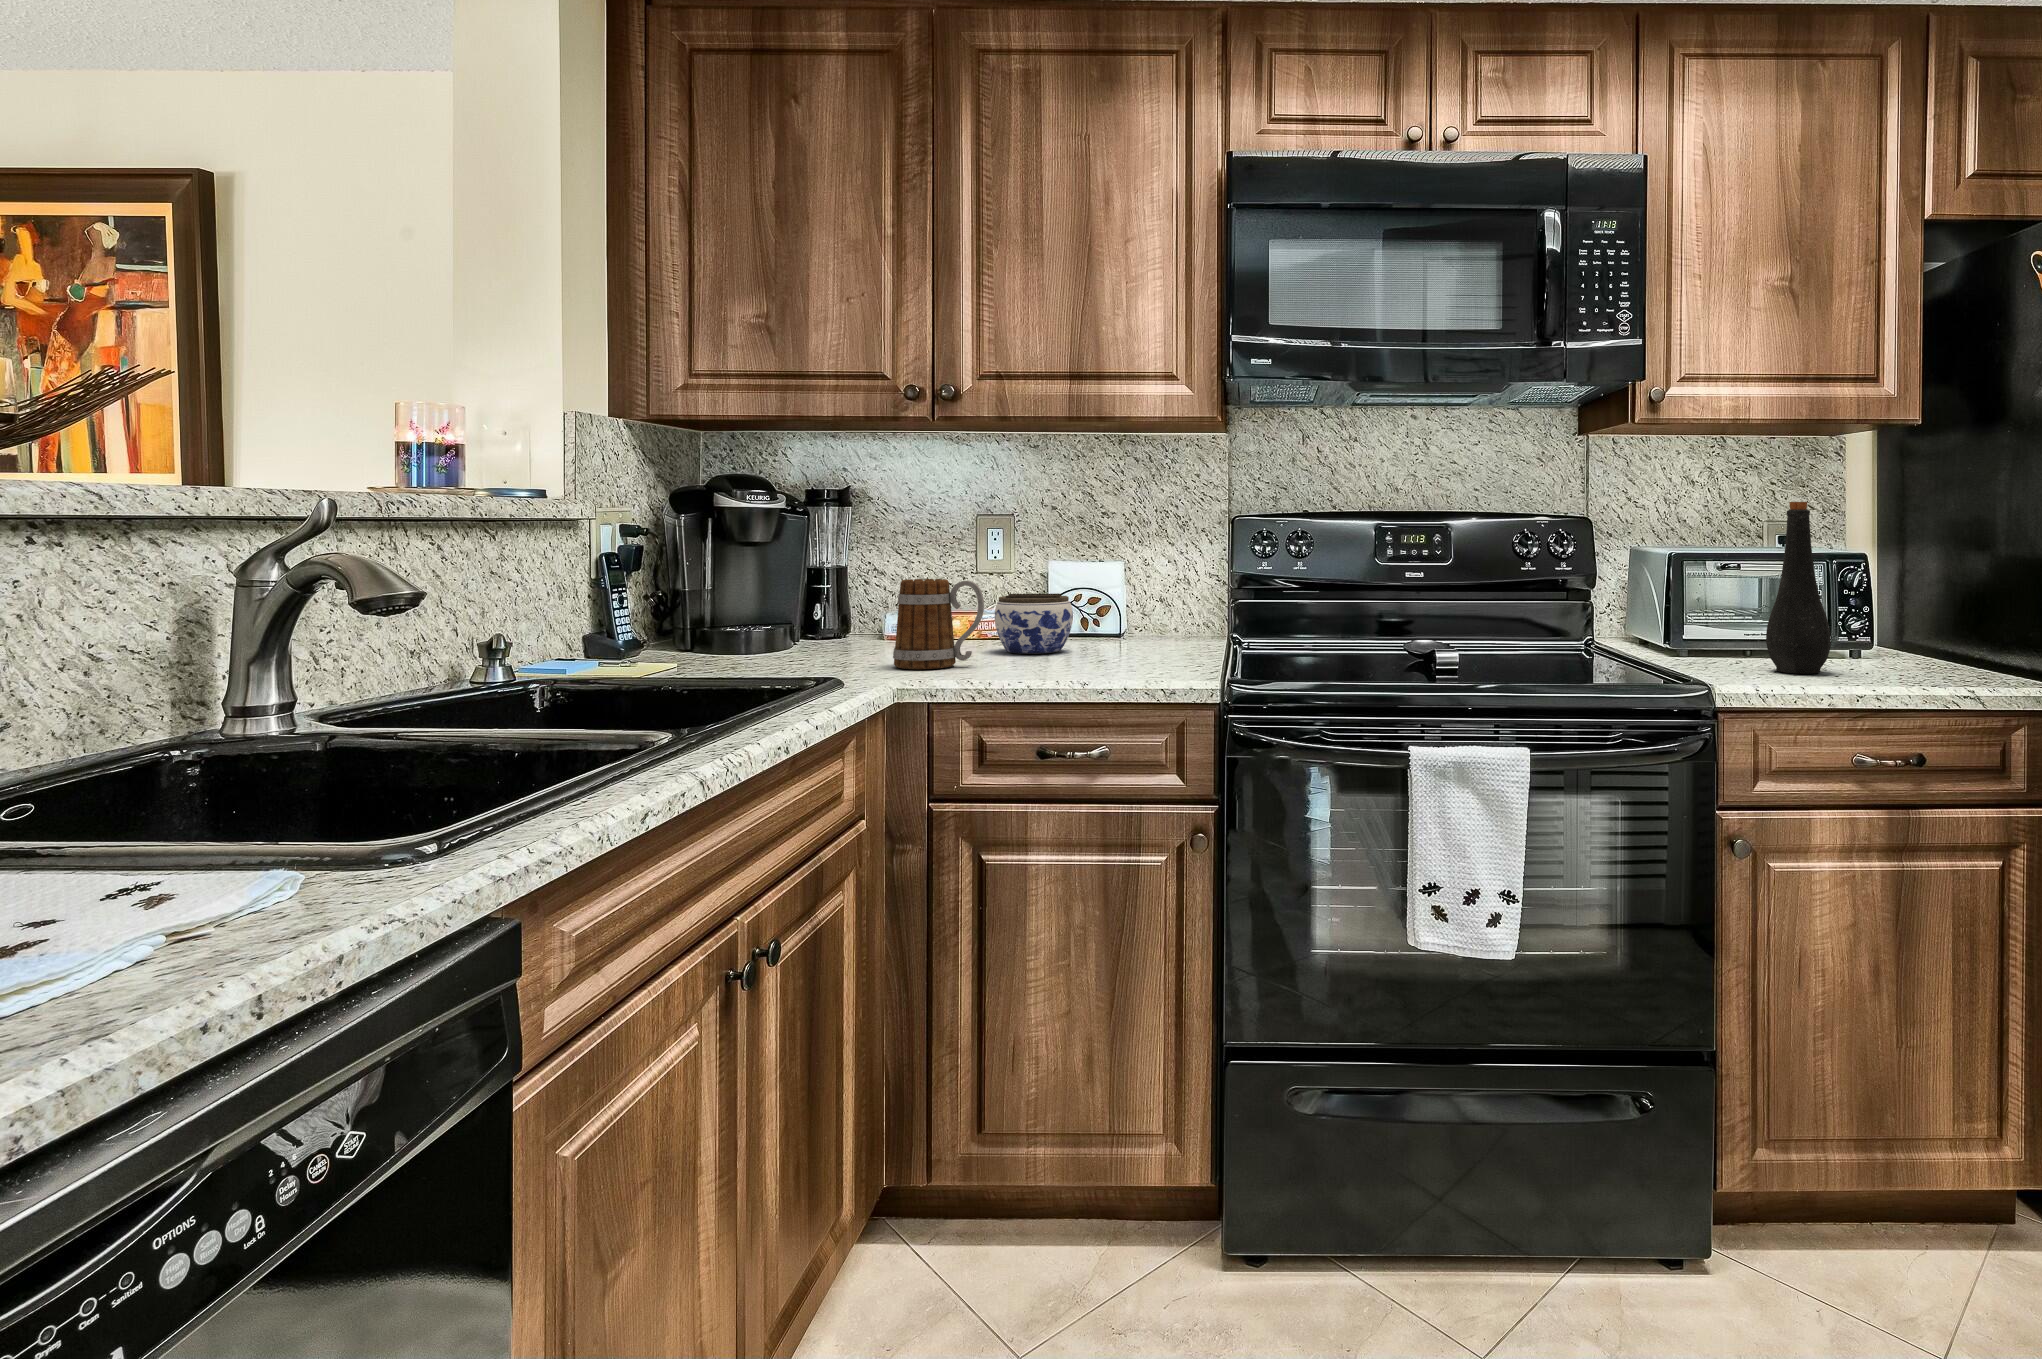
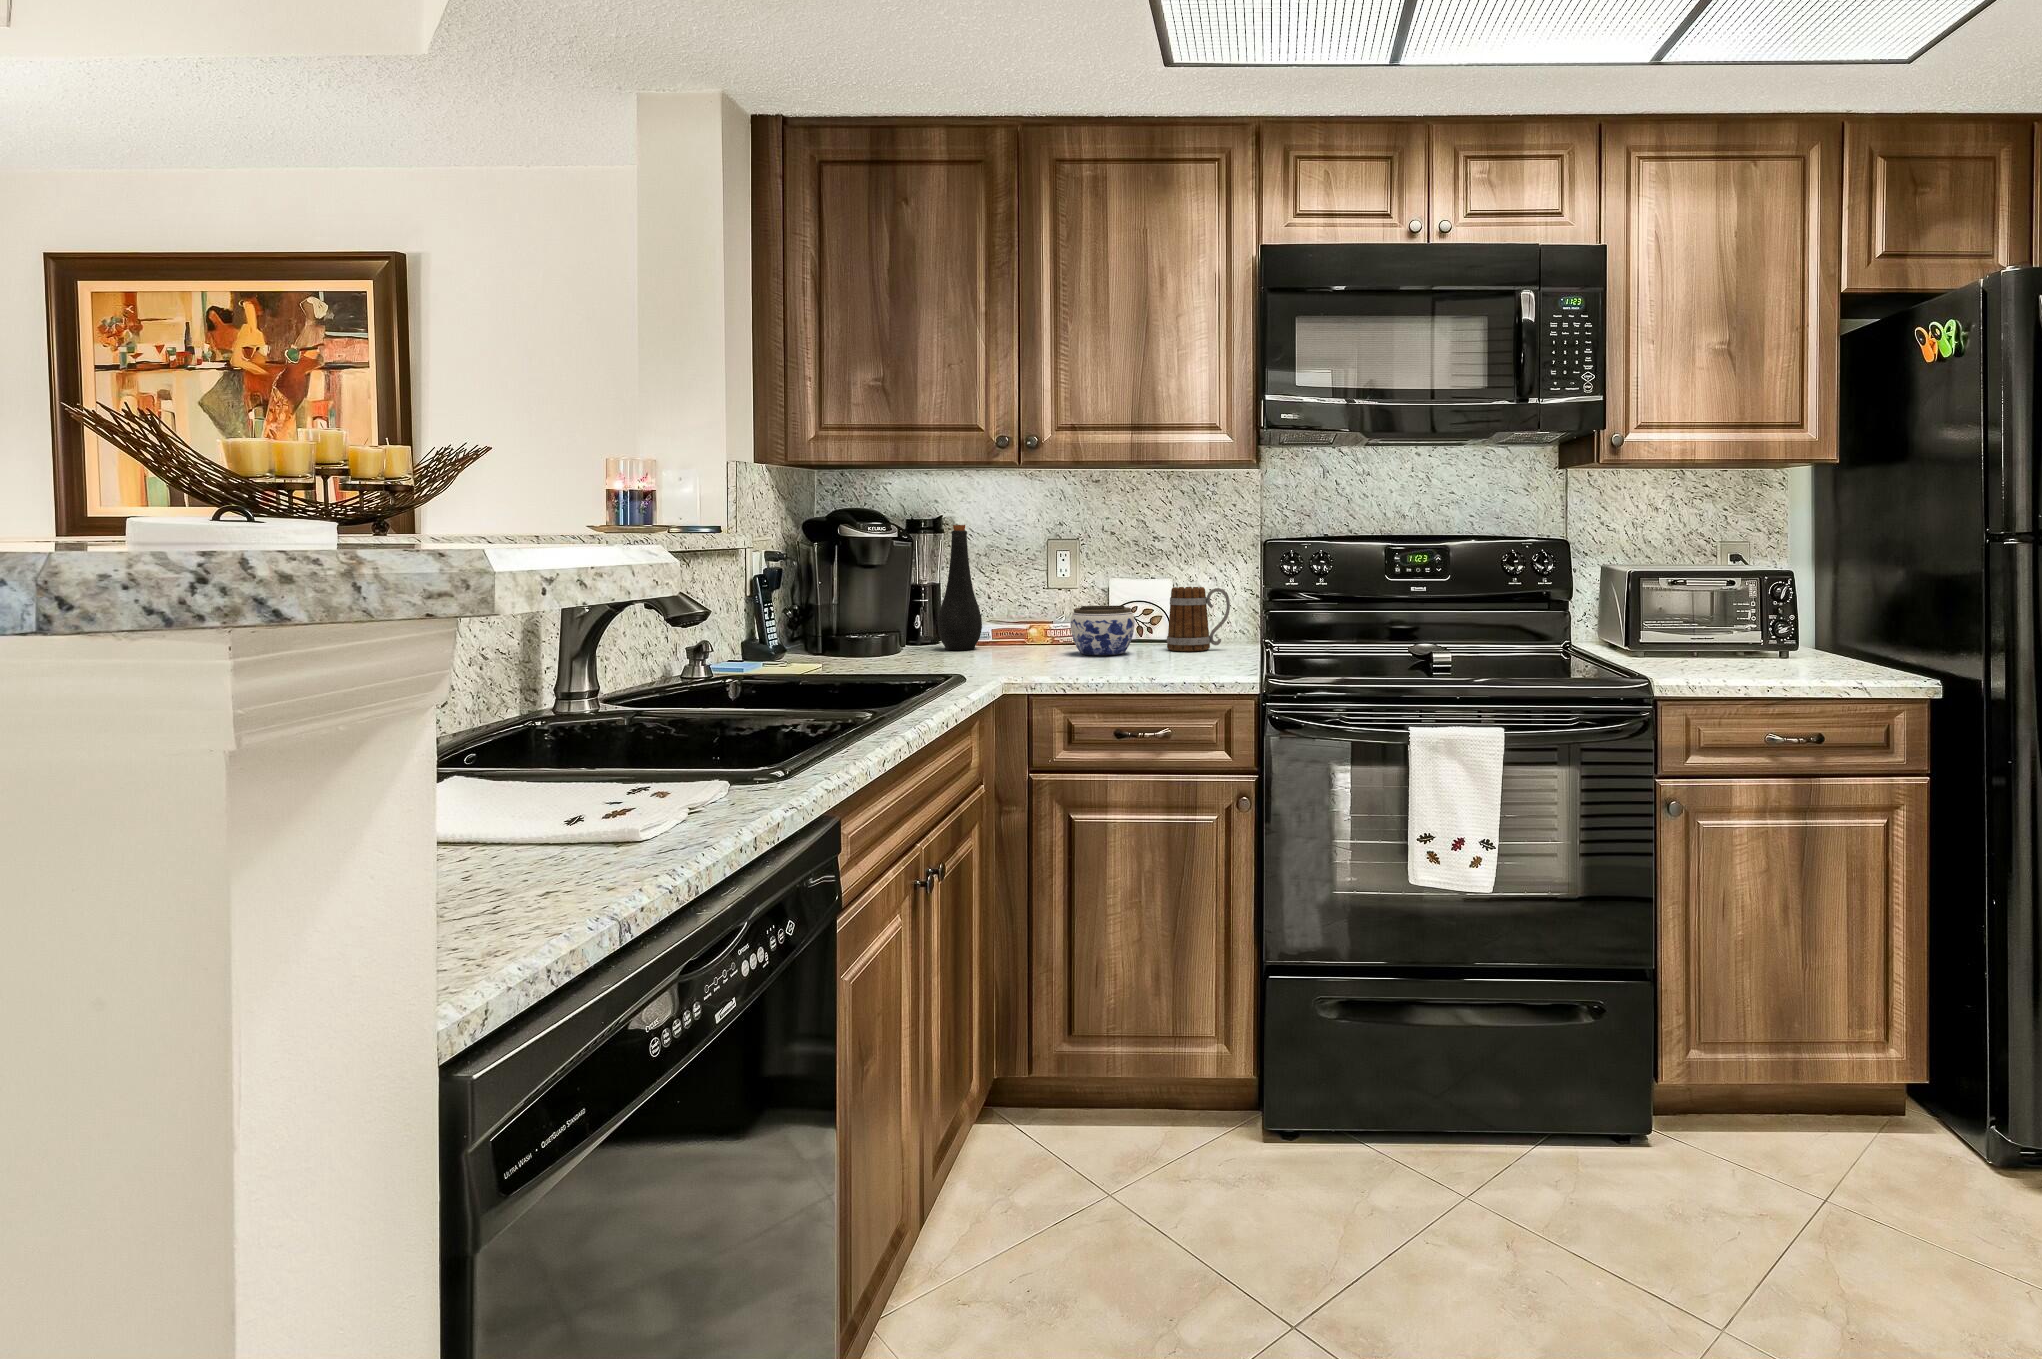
bottle: present [1766,502,1831,674] -> present [938,525,982,650]
mug: present [893,579,984,669] -> present [1167,587,1230,651]

